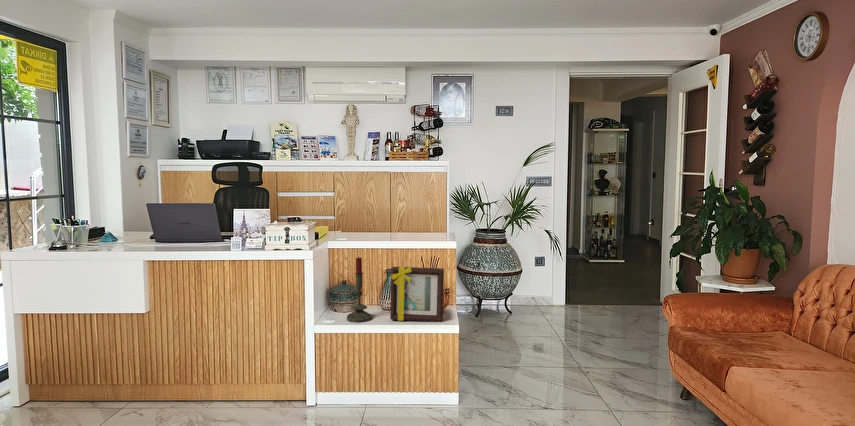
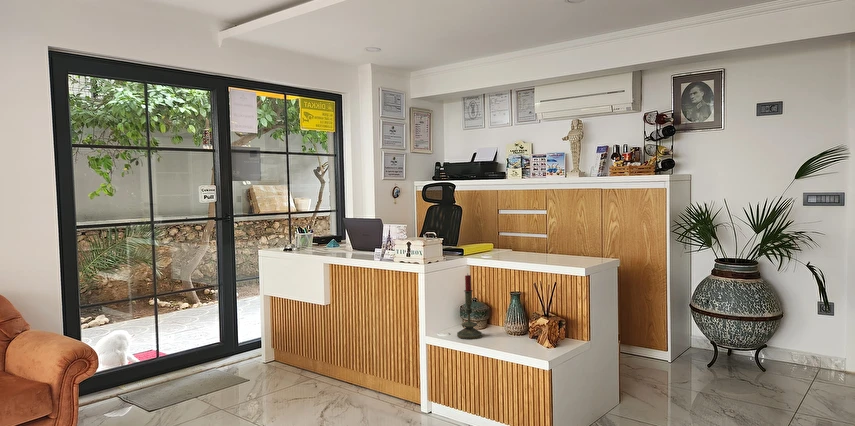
picture frame: present [390,267,444,322] -> none [489,287,541,352]

